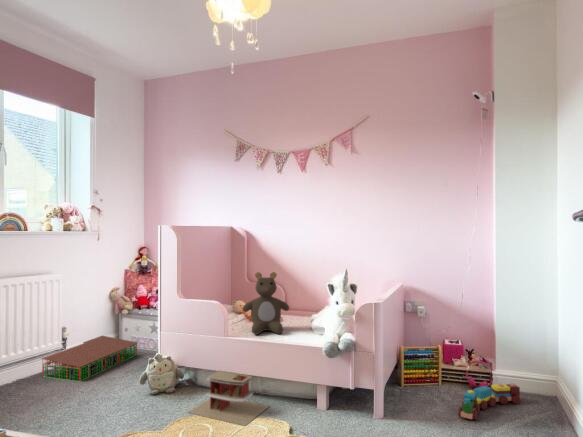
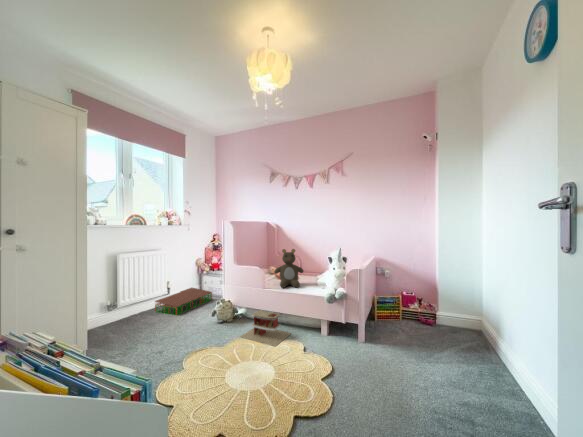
toy train: present [459,383,521,420] -> none [415,321,456,346]

